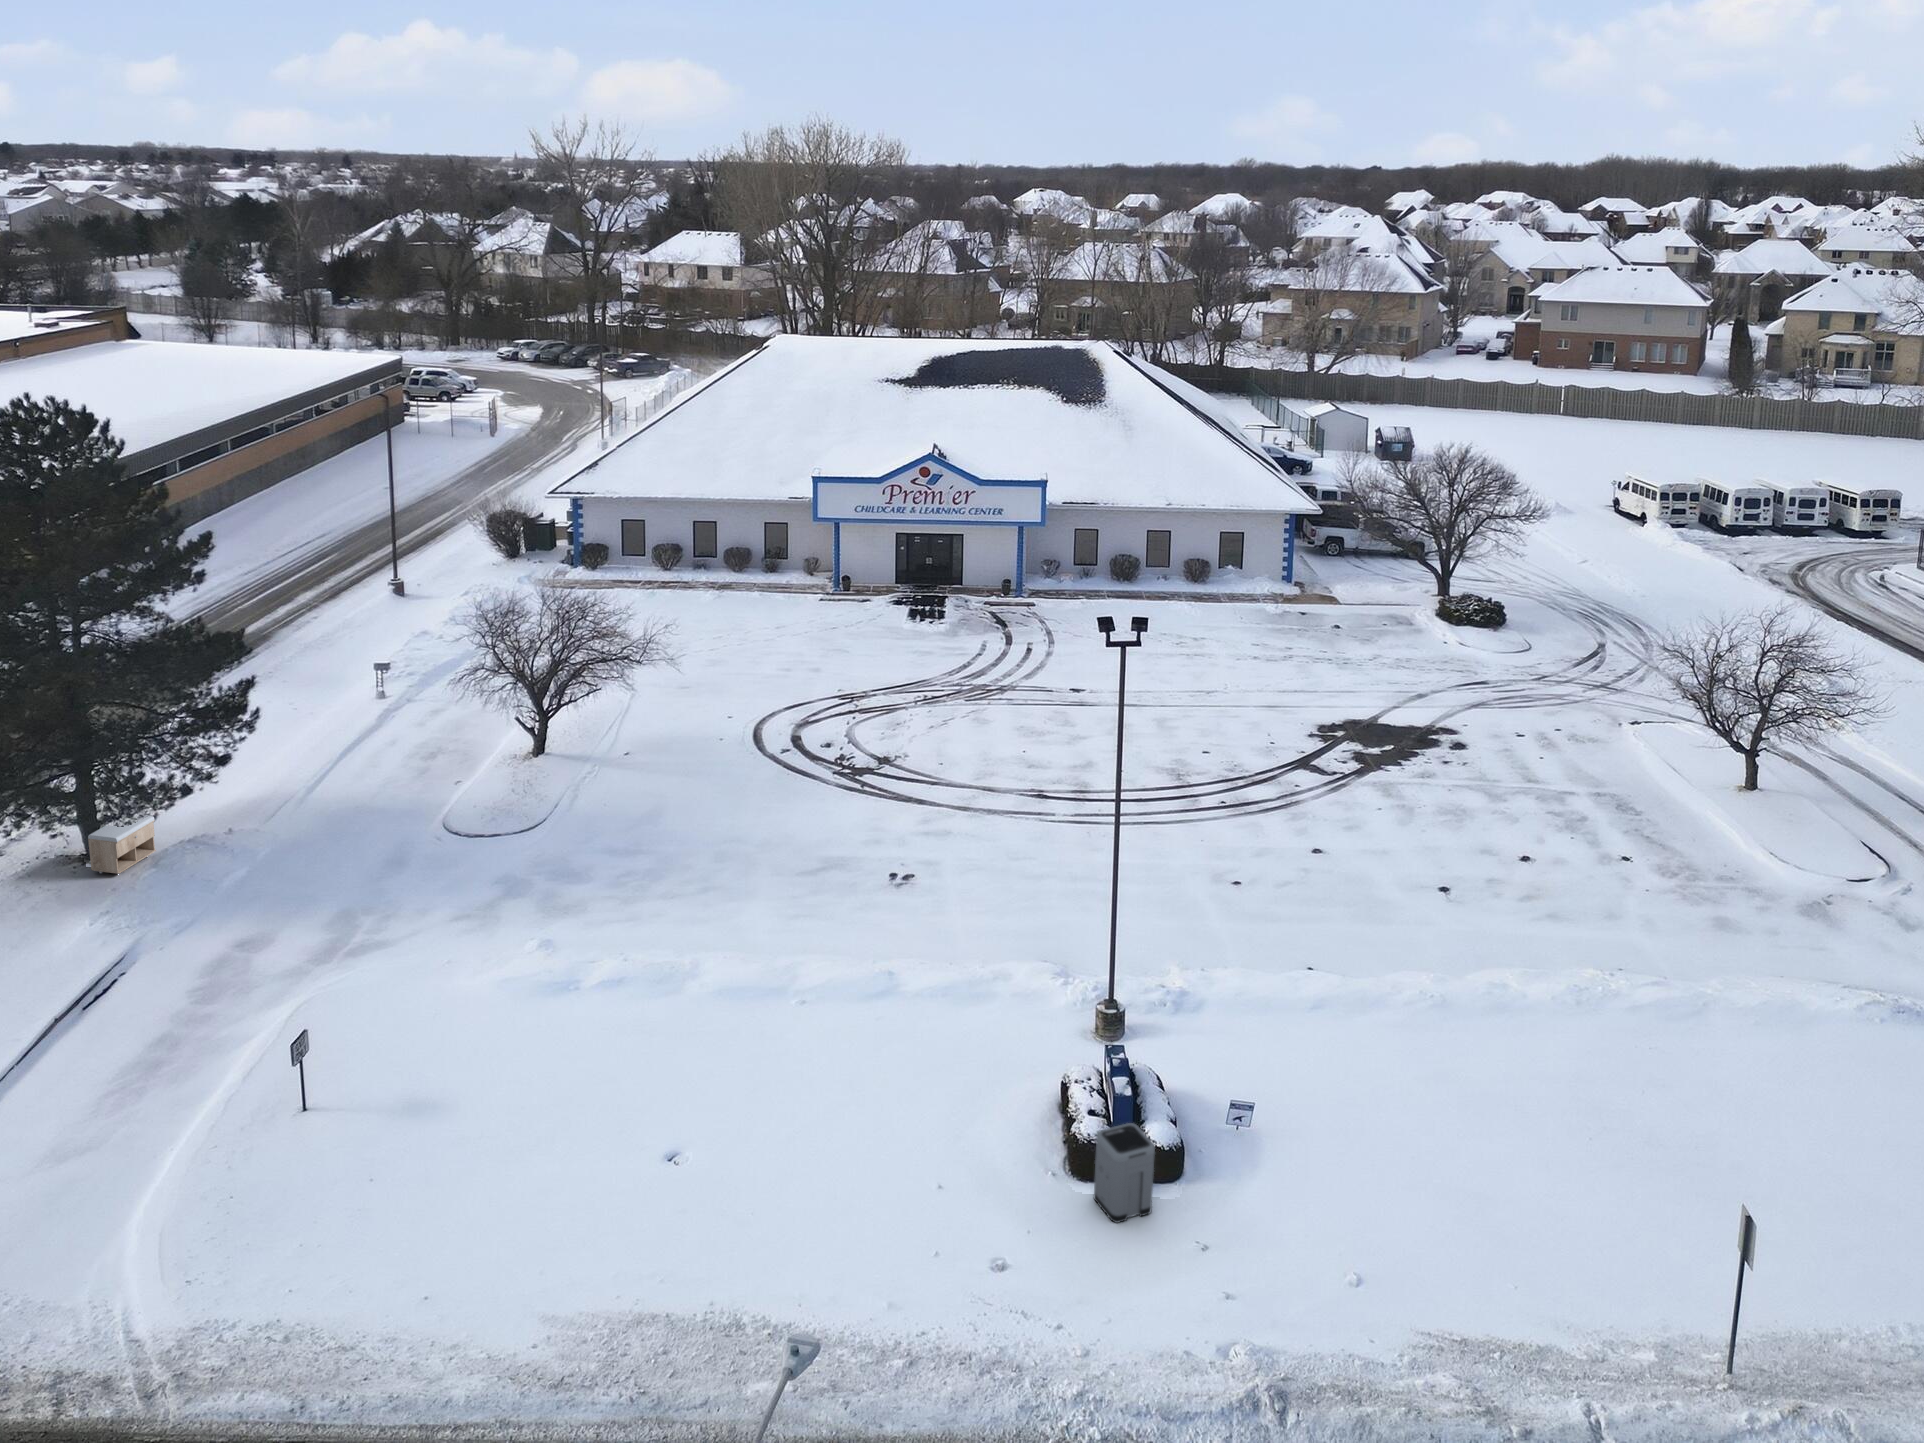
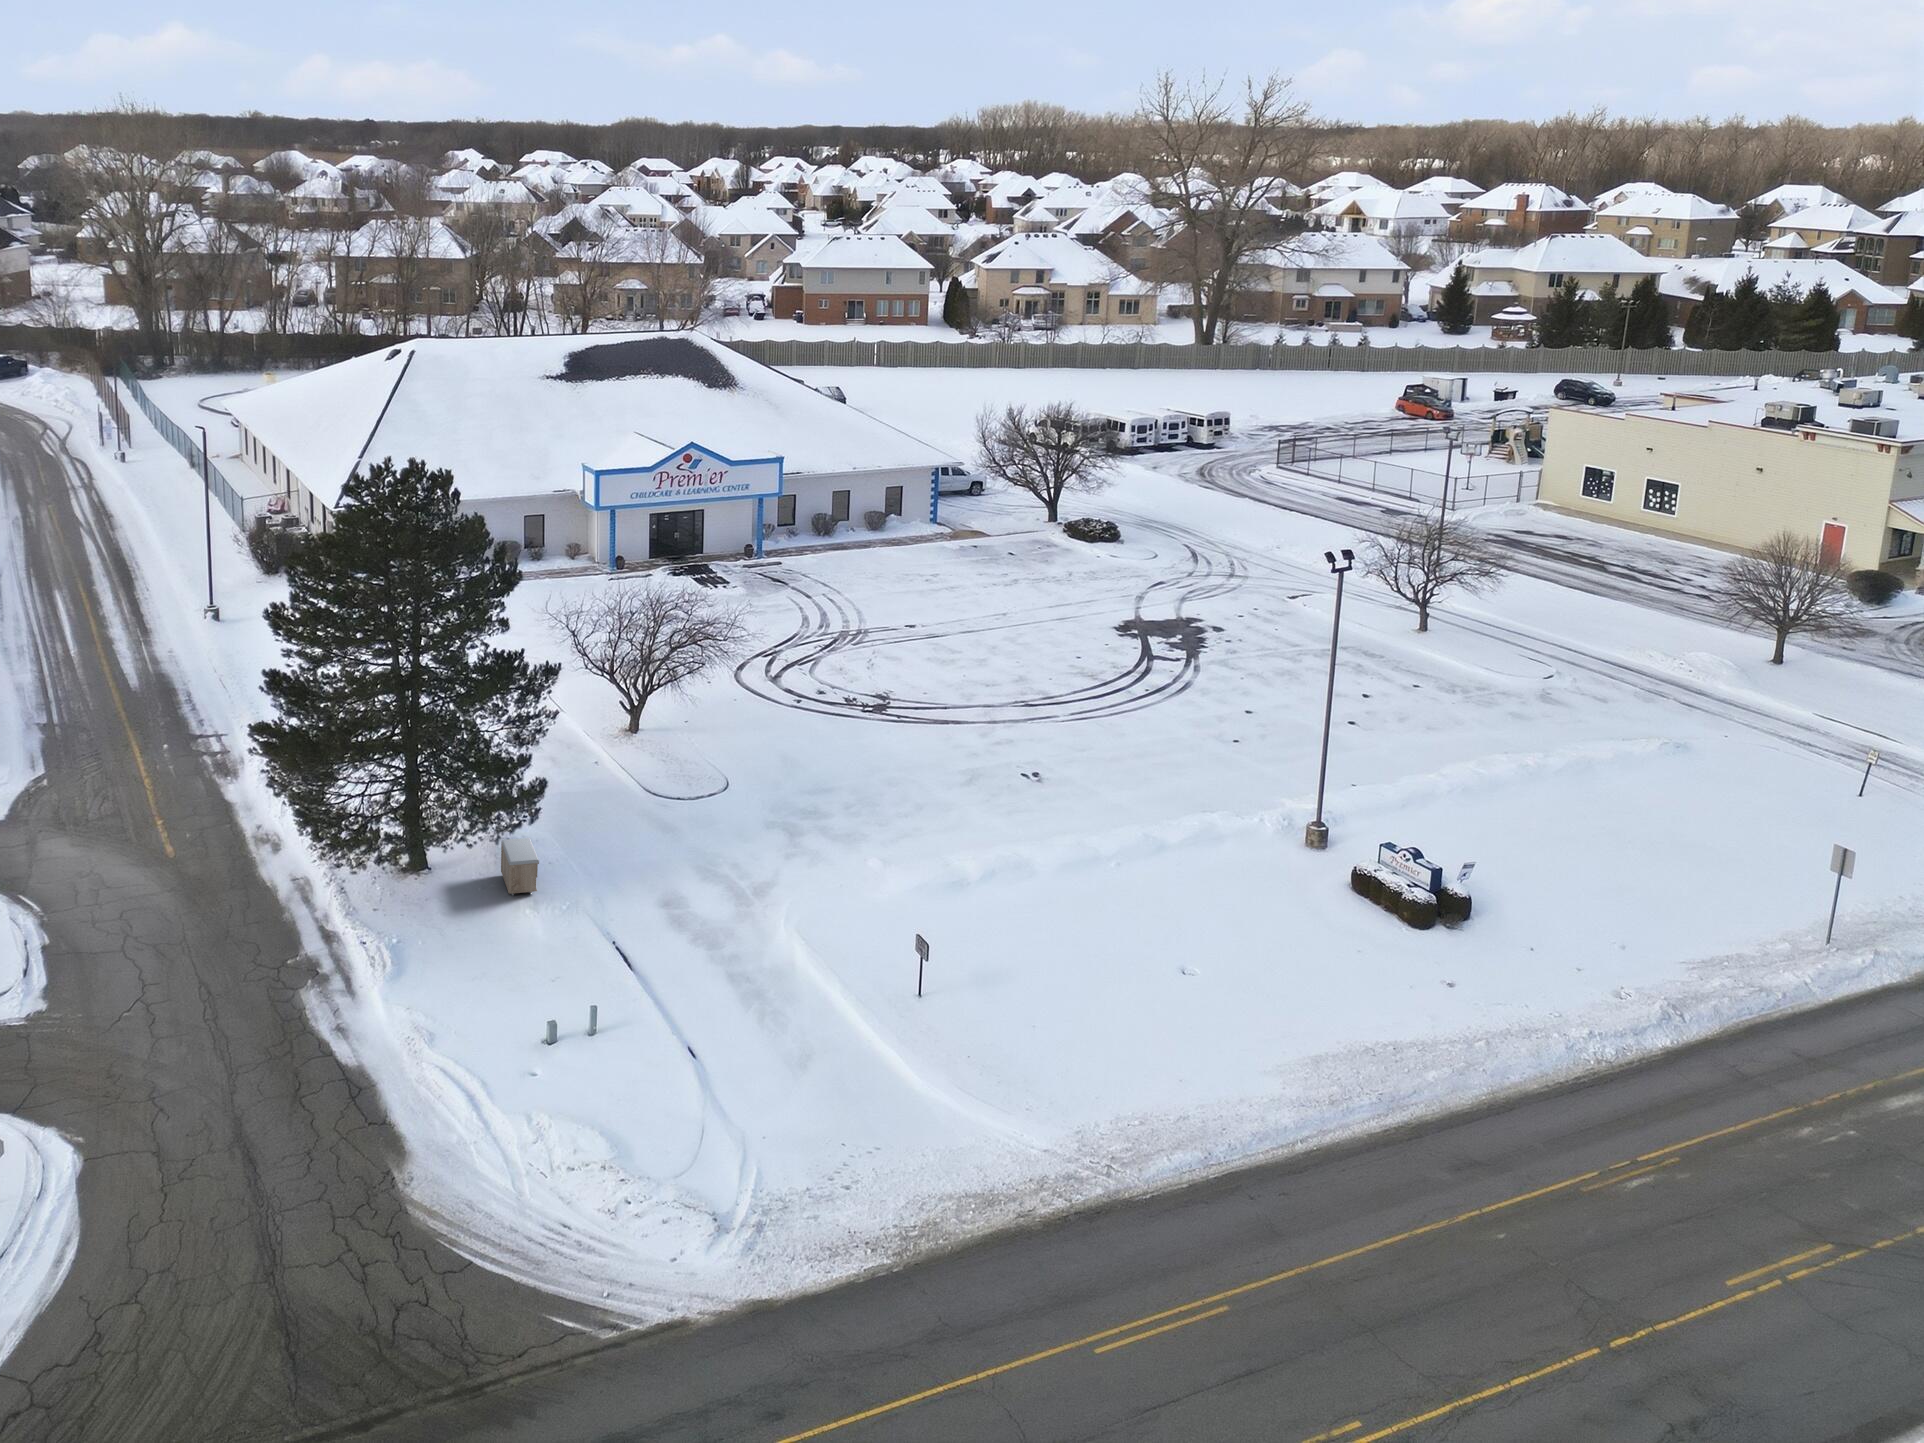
trash can: present [1094,1123,1155,1223] -> none [1484,877,1528,937]

